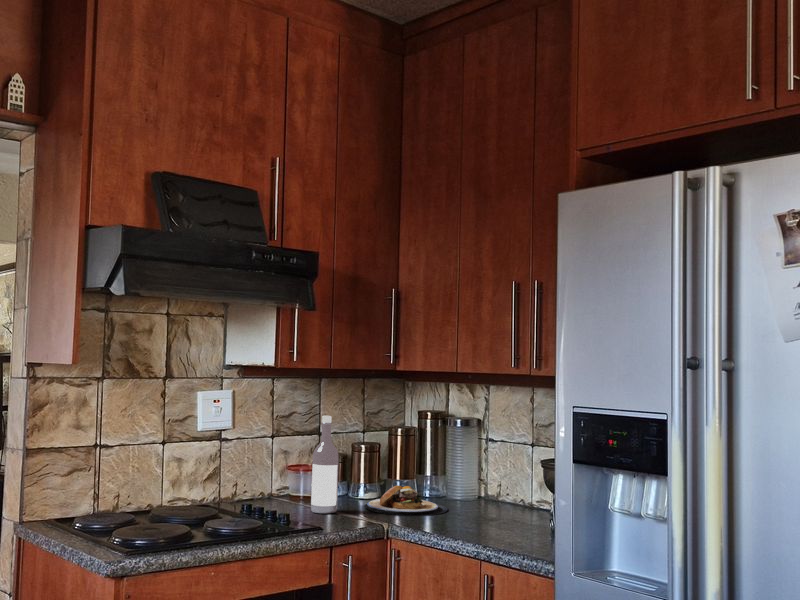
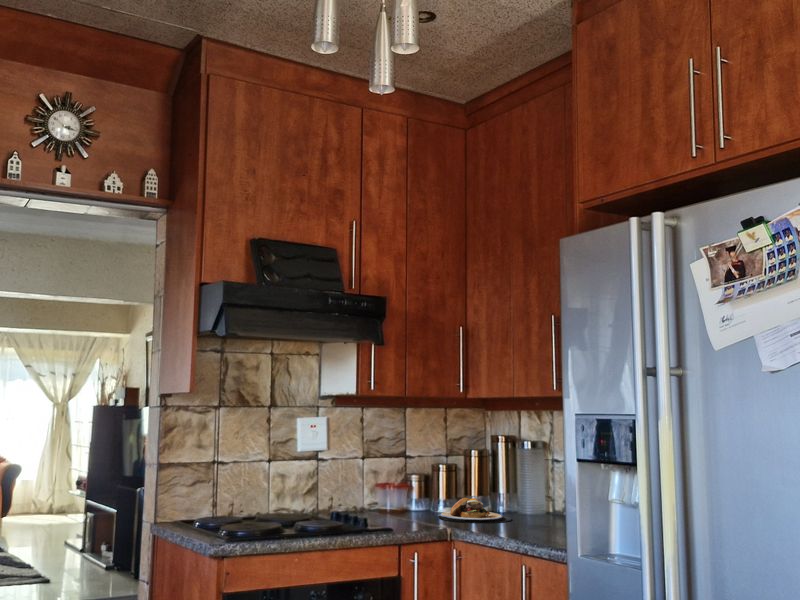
wine bottle: present [311,416,338,514] -> none [389,436,412,520]

